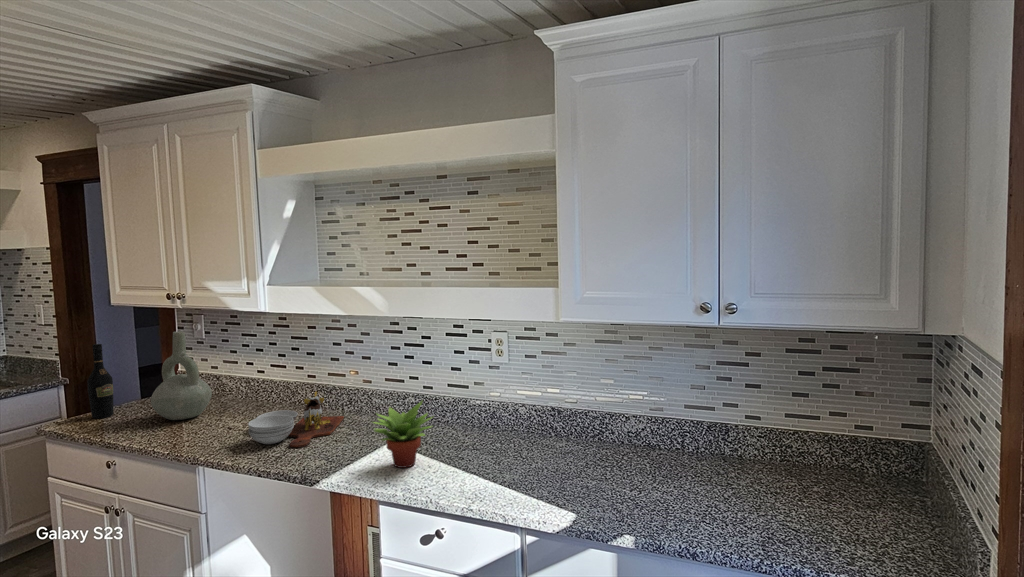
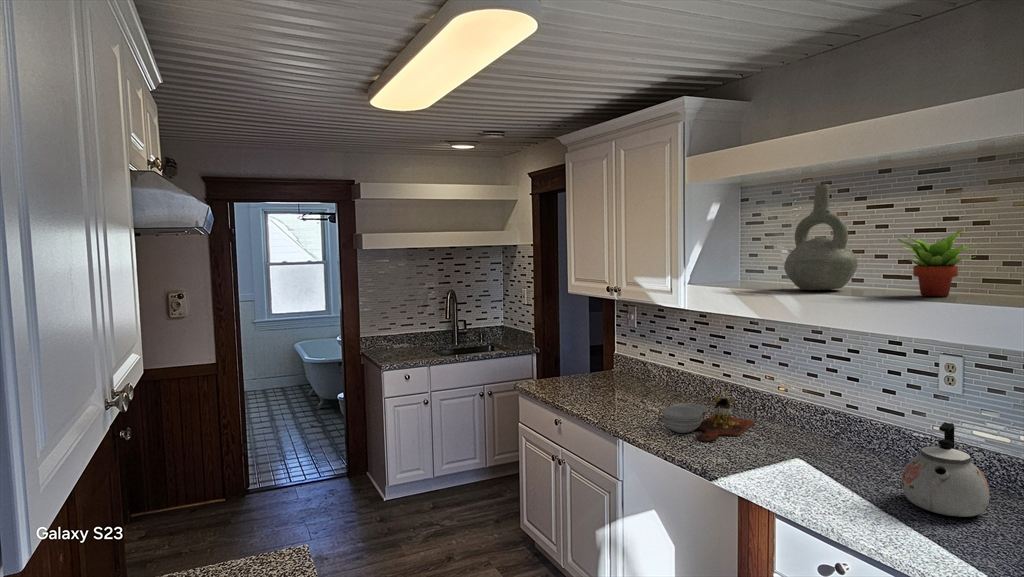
decorative vase: present [151,331,212,420] -> present [784,184,858,290]
wine bottle: present [87,344,114,418] -> none [549,324,566,384]
kettle: none [476,386,534,462] -> present [902,422,989,517]
succulent plant: present [373,400,434,468] -> present [898,229,978,297]

